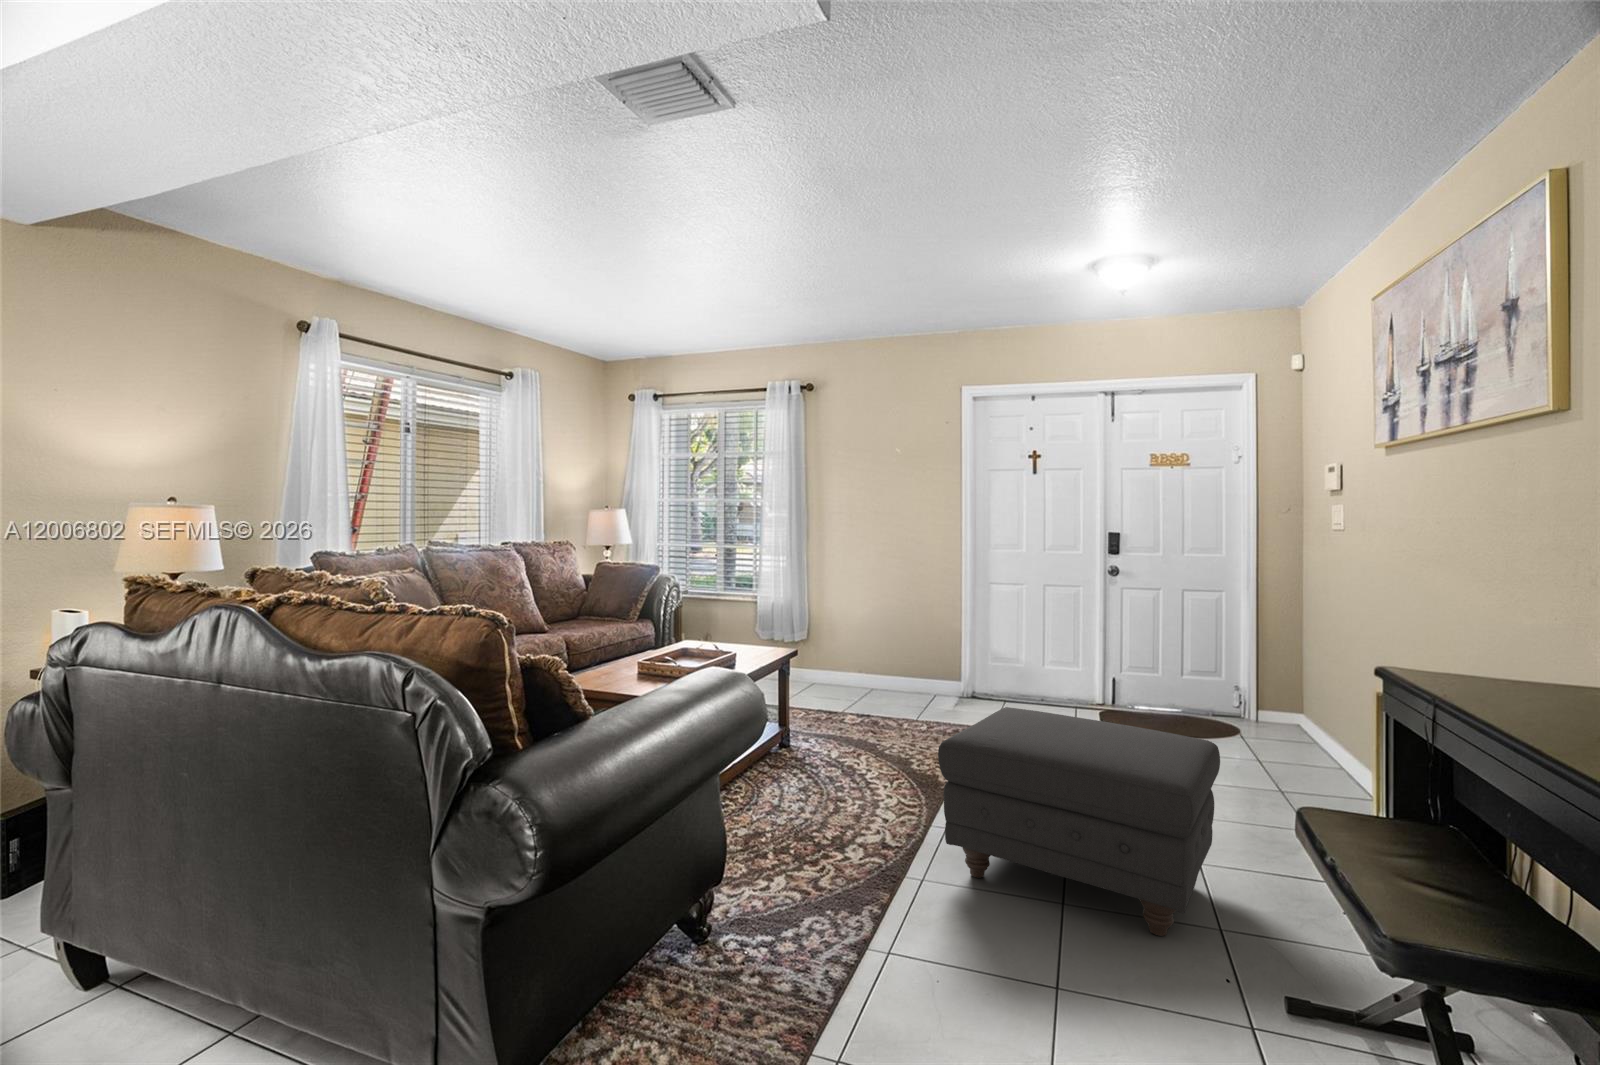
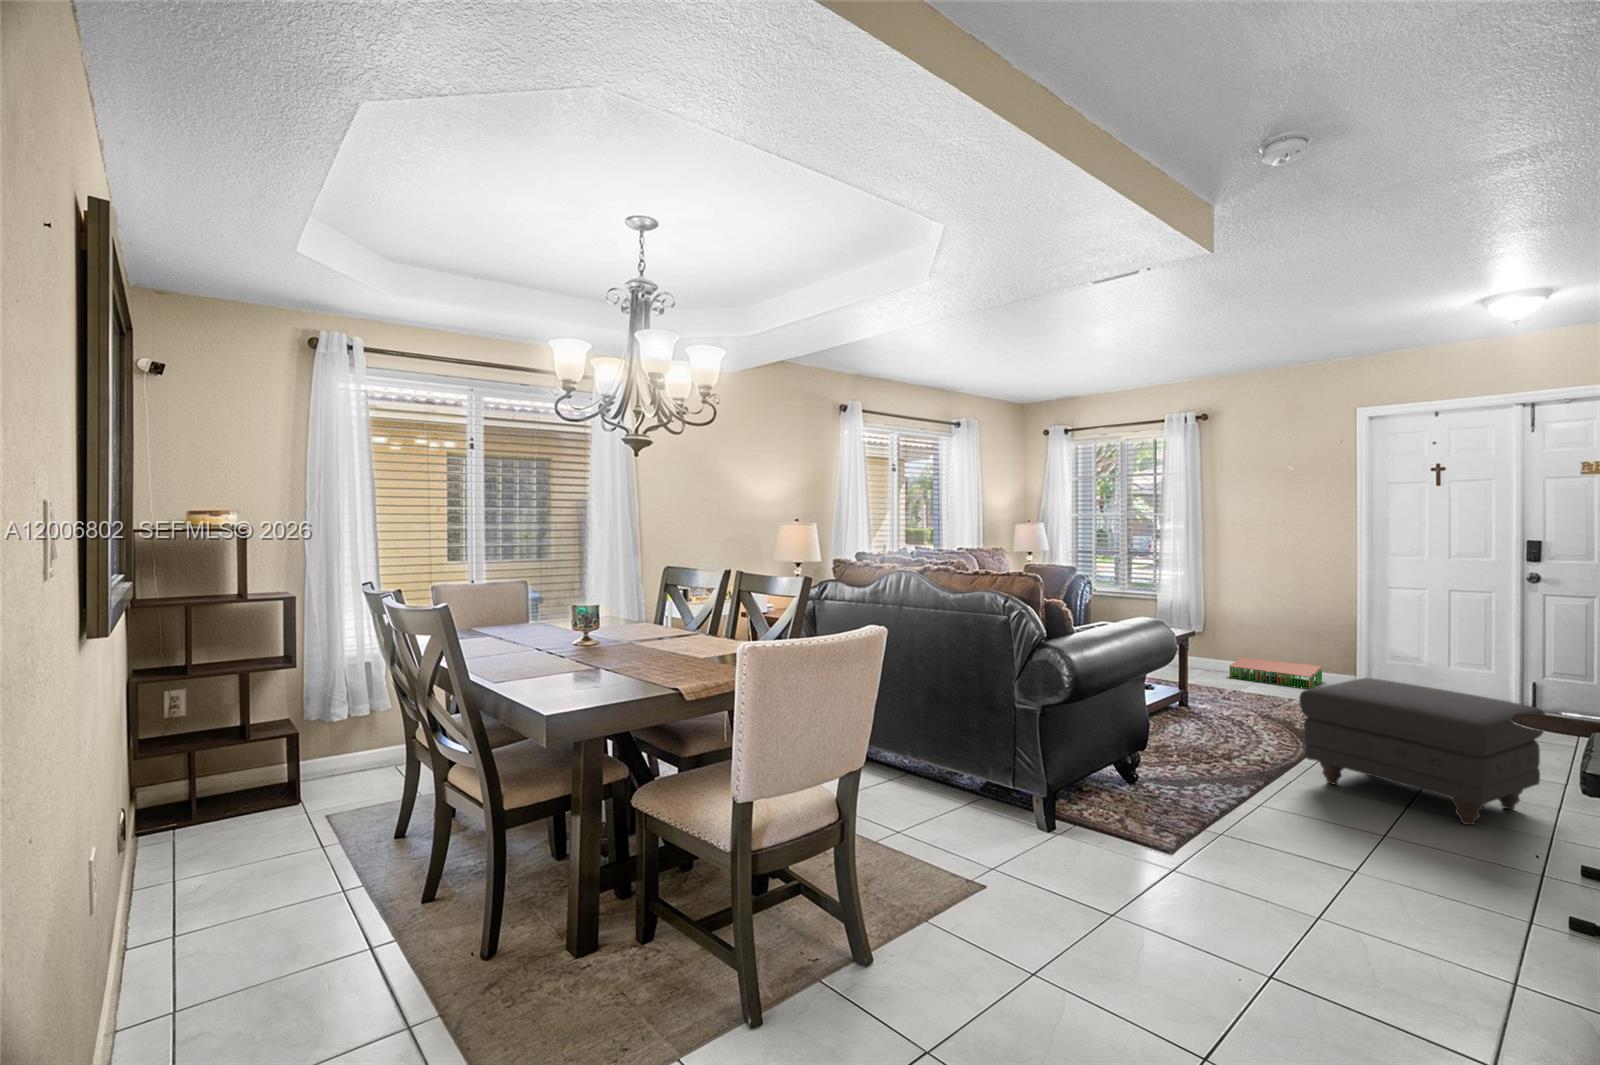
storage bin: none [834,670,926,704] -> present [1229,657,1323,688]

